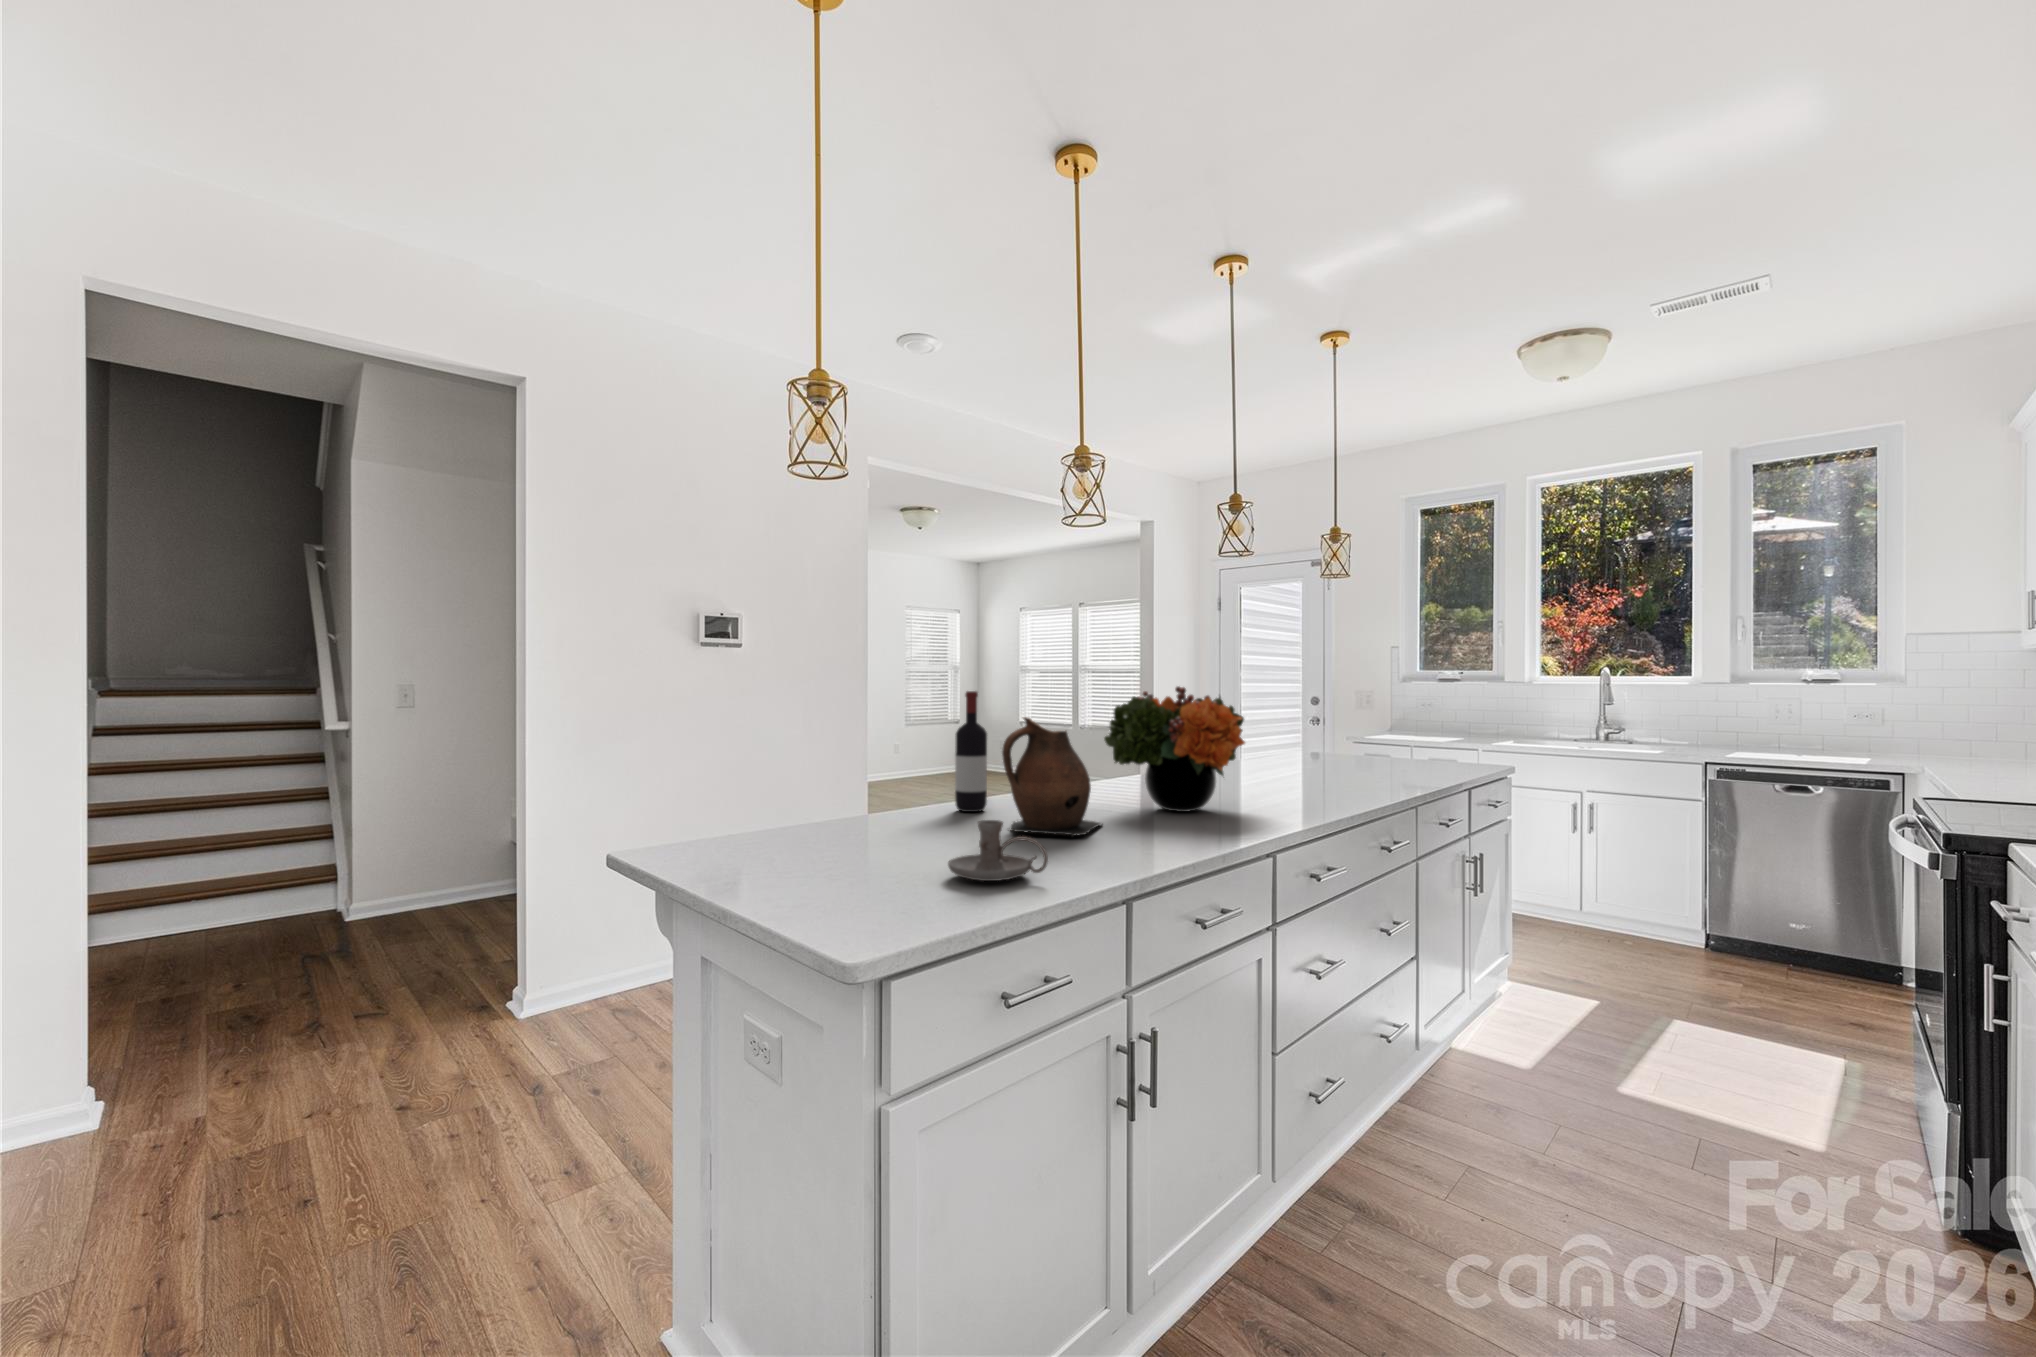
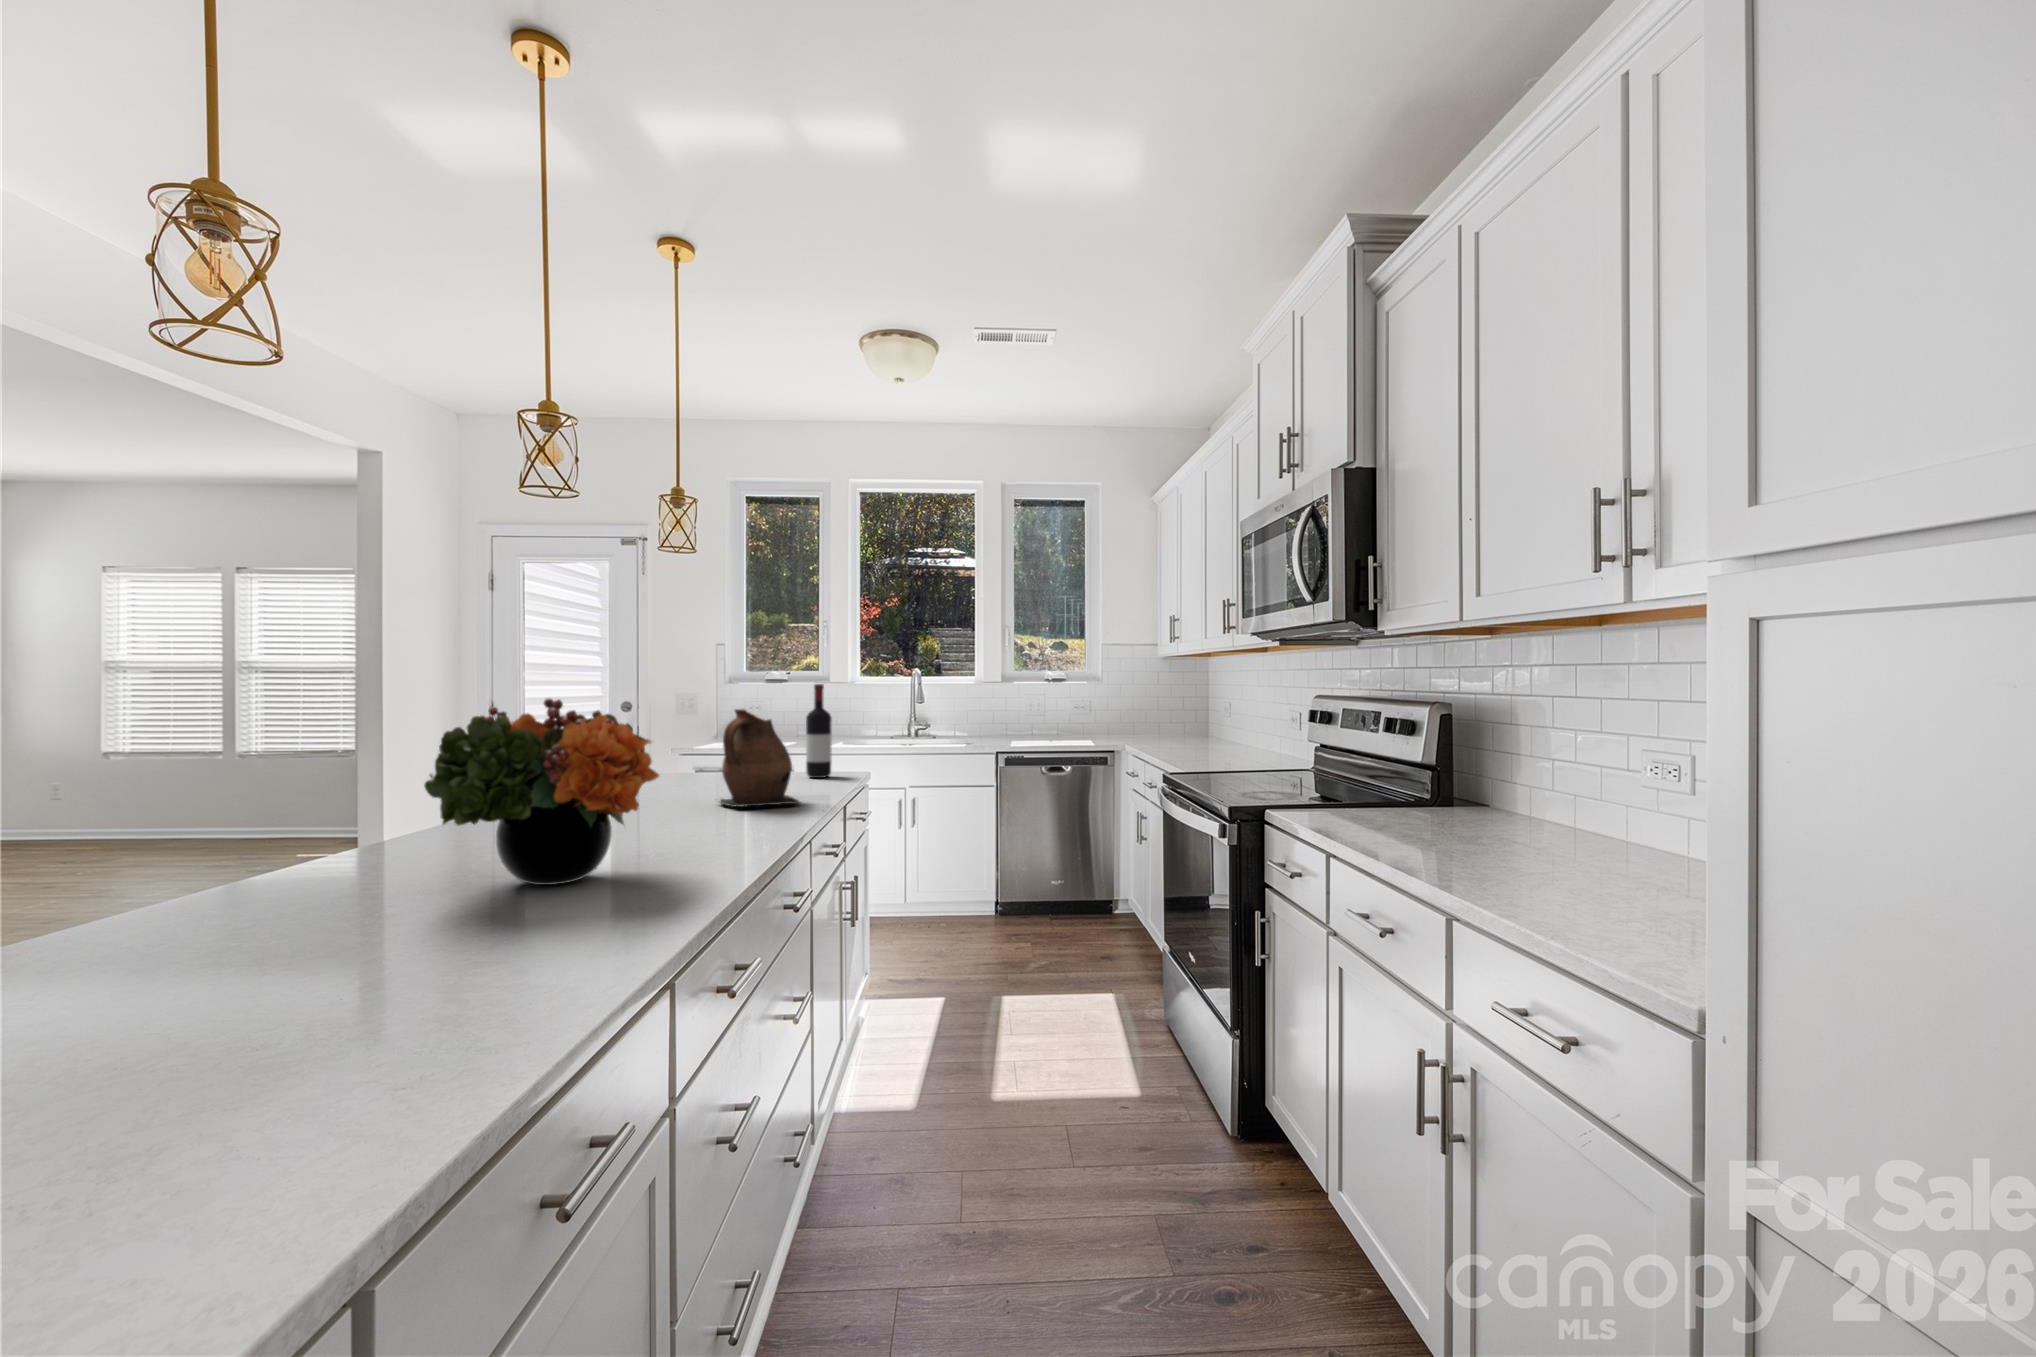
wine bottle: present [955,691,987,812] -> present [806,684,832,778]
ceramic pitcher: present [1002,717,1102,837] -> present [720,709,800,807]
candle holder: present [948,820,1048,881] -> none [143,992,417,1145]

